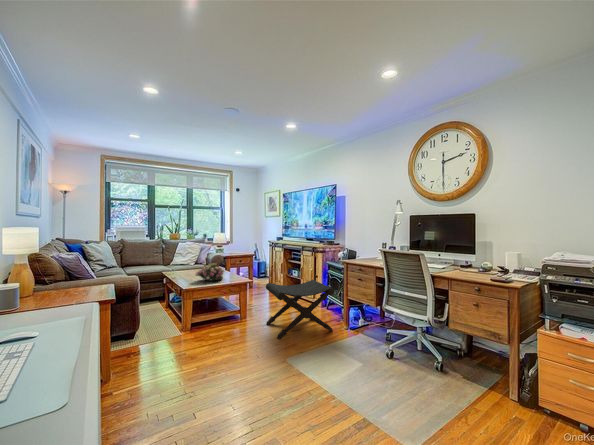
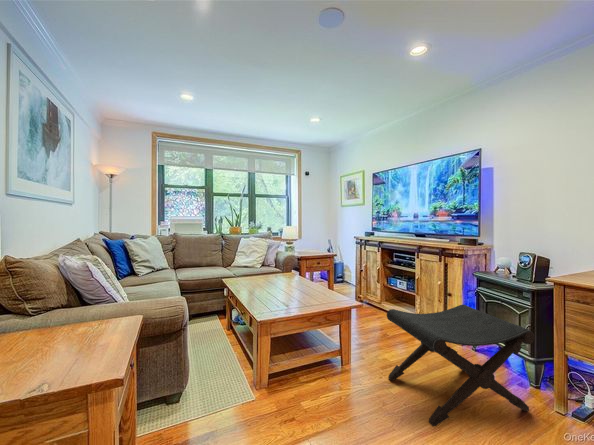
flower arrangement: present [196,263,224,280] -> none [271,271,312,300]

